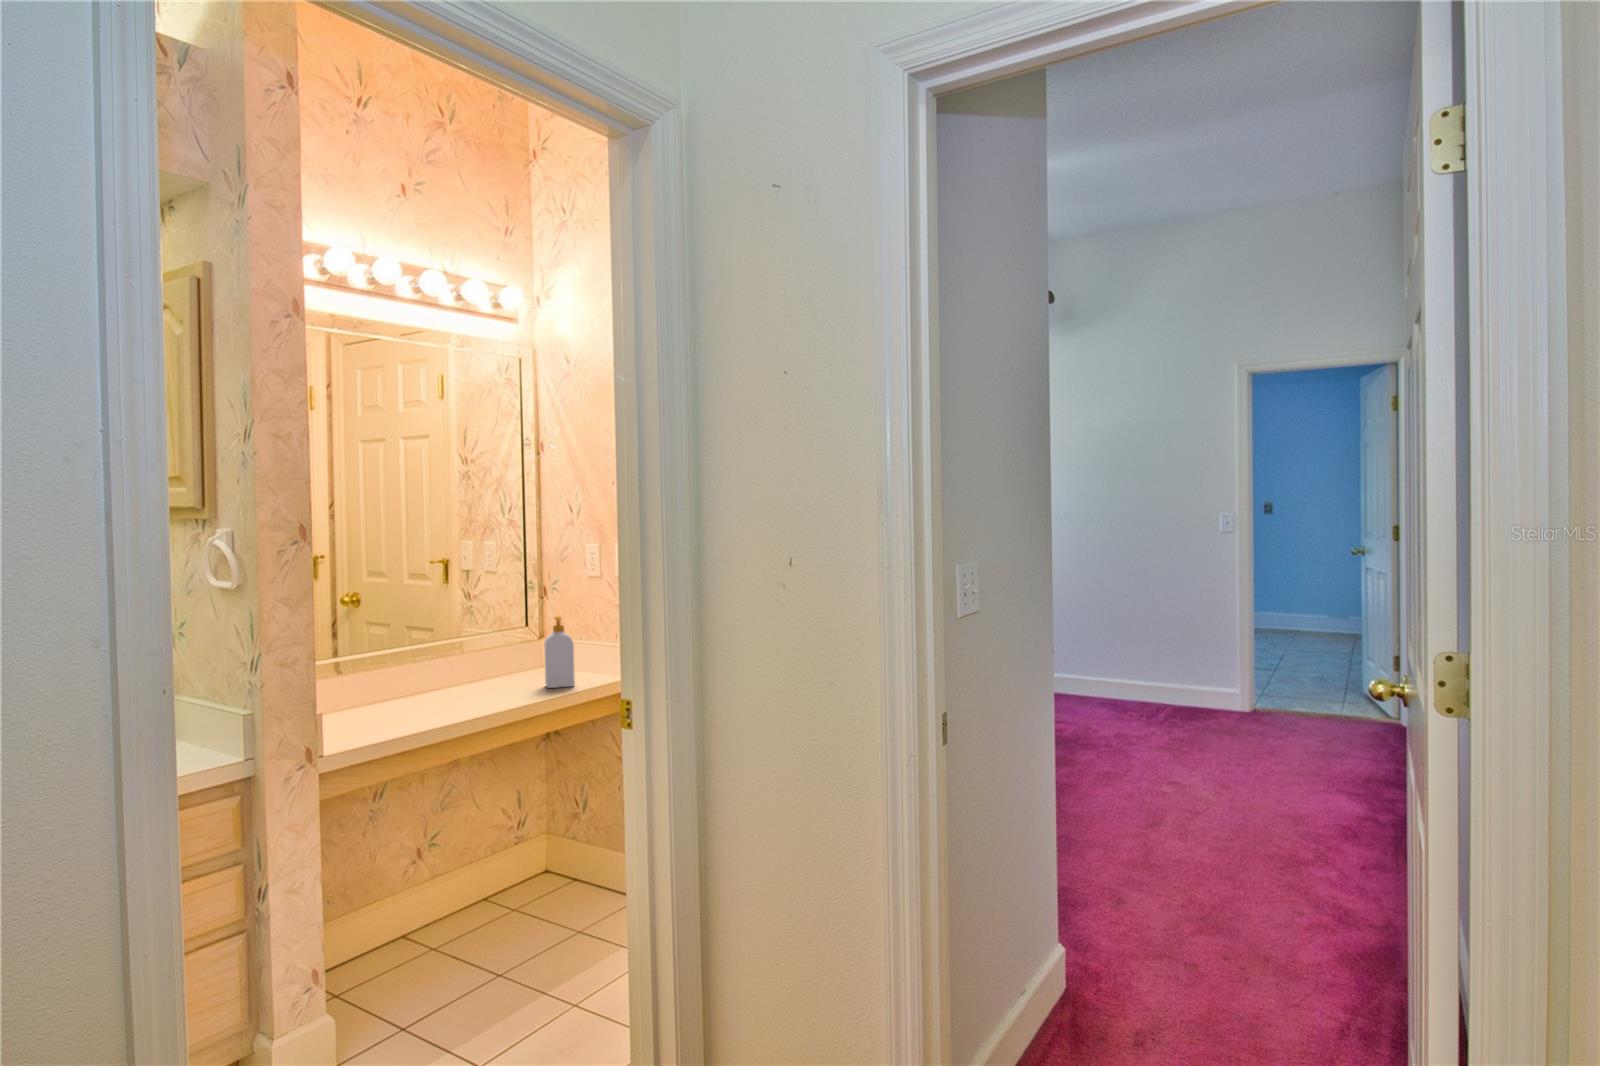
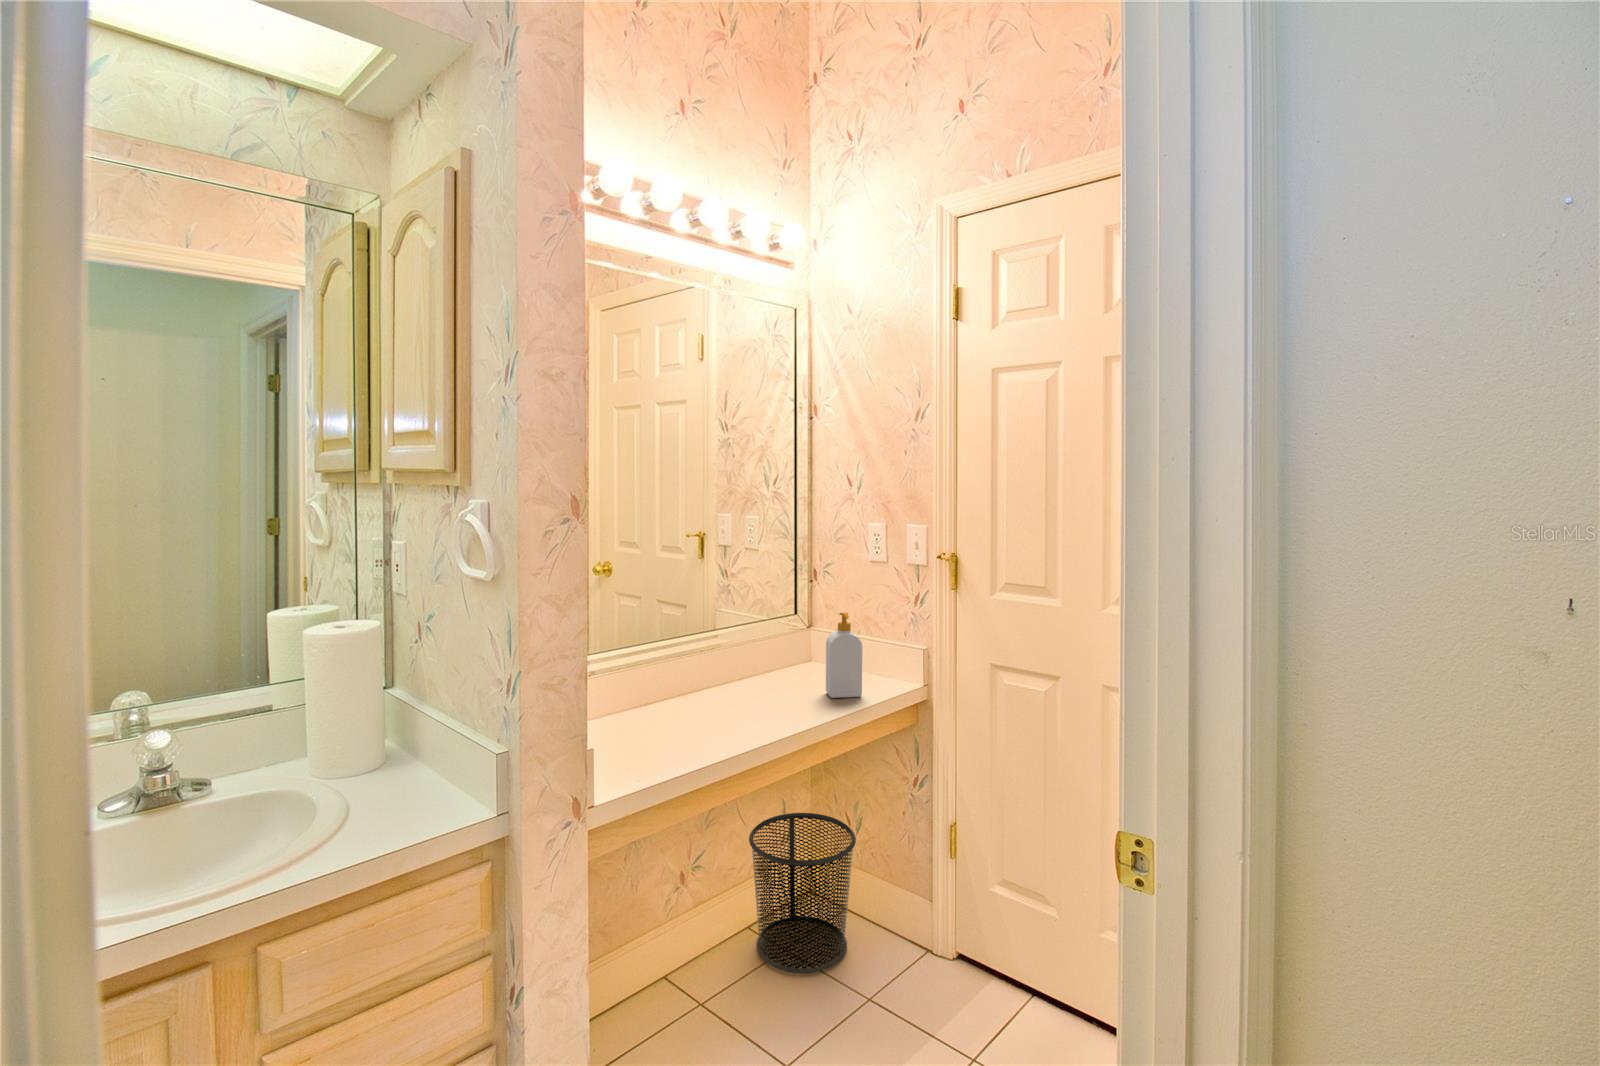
waste bin: none [481,795,576,923] -> present [749,813,856,973]

